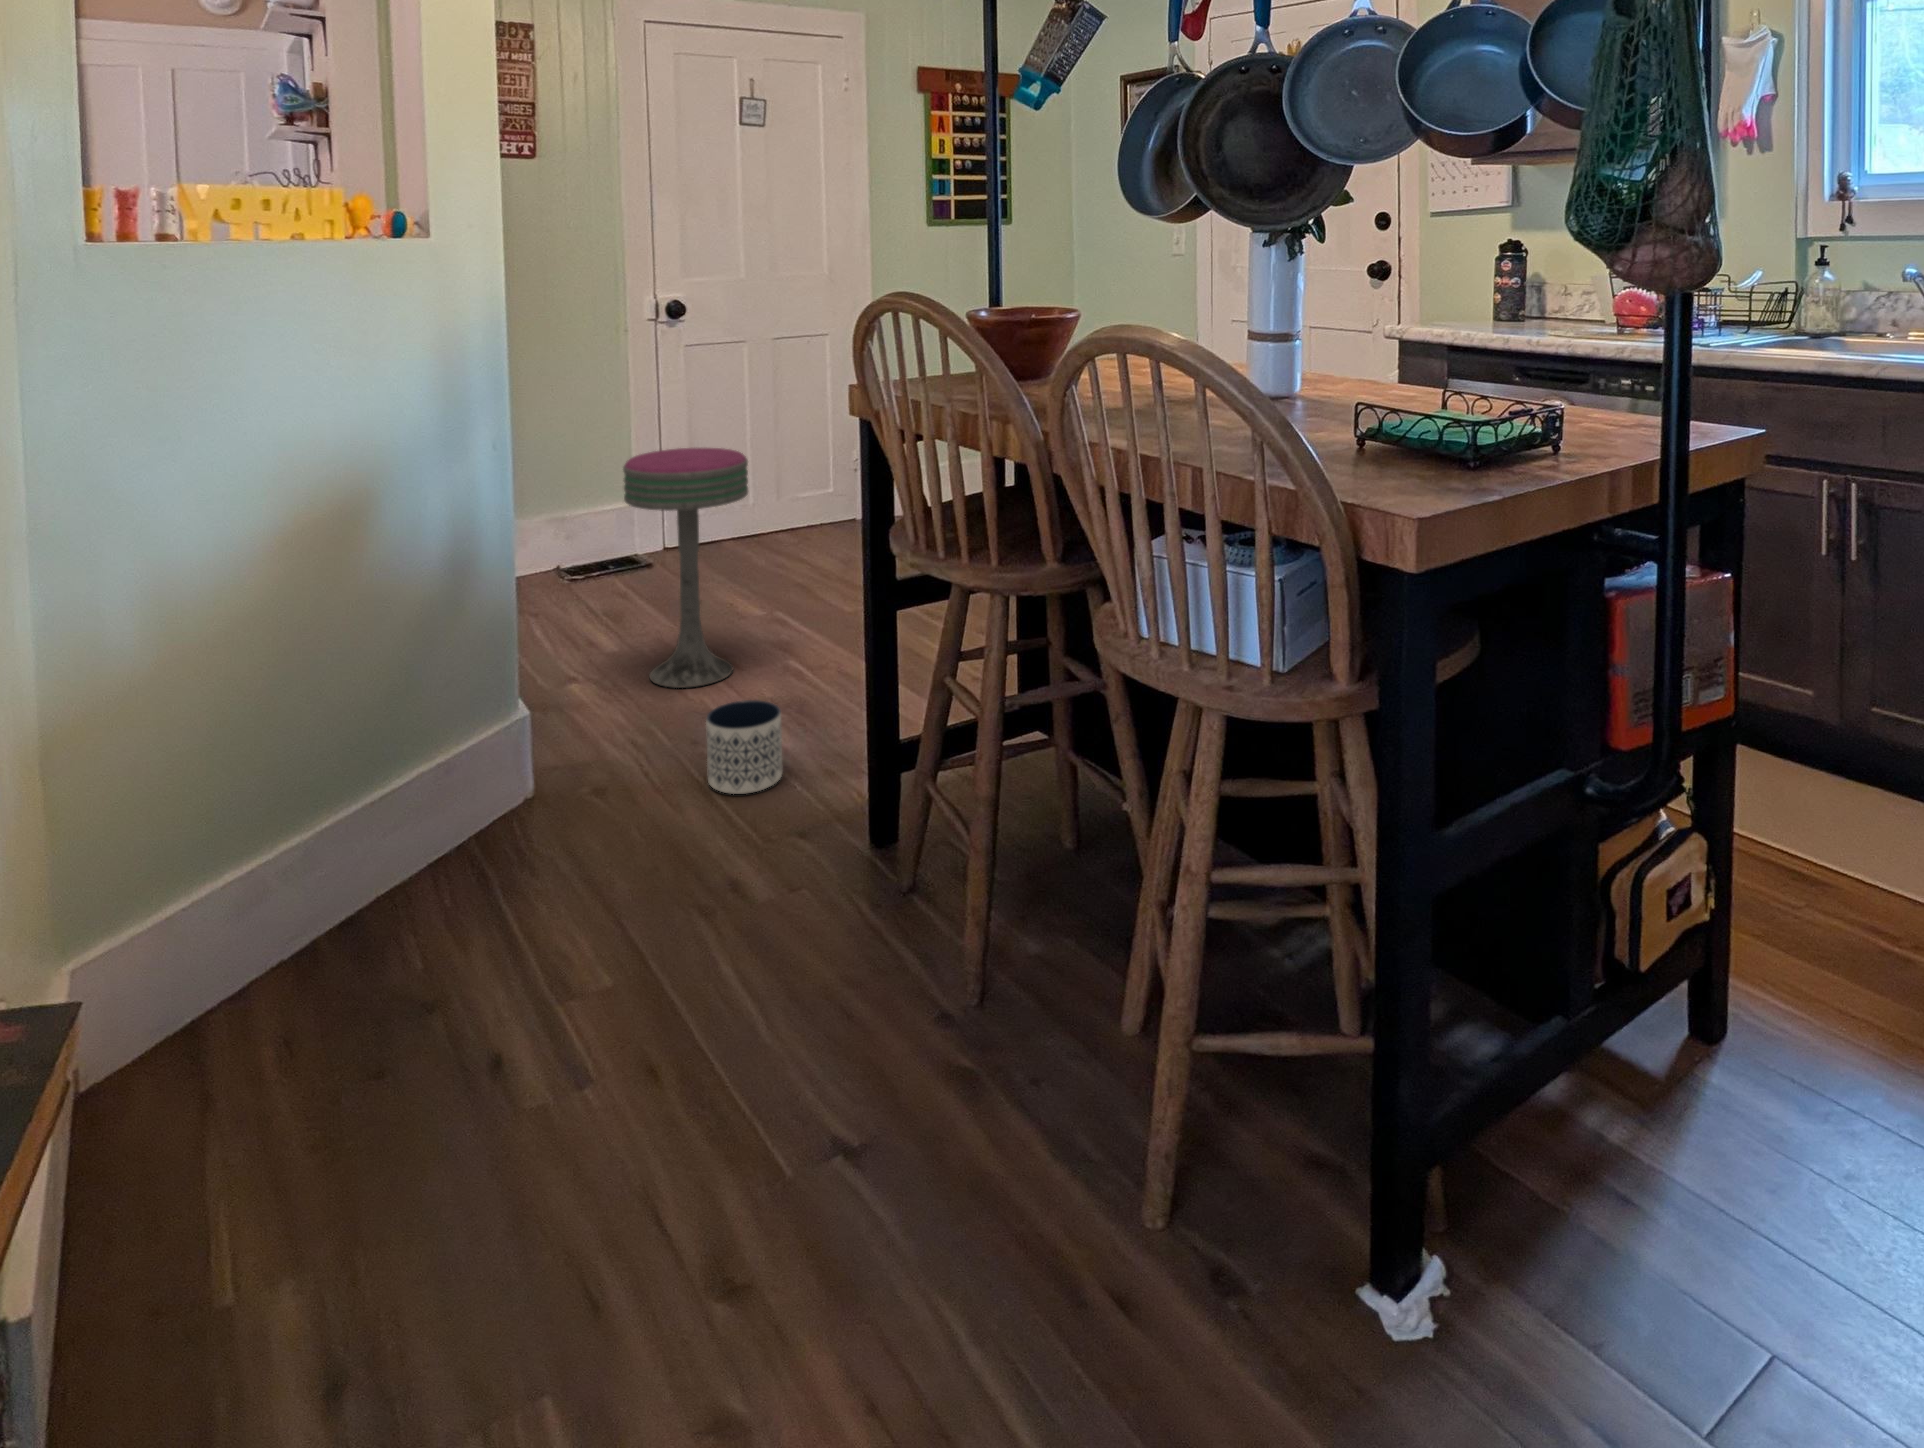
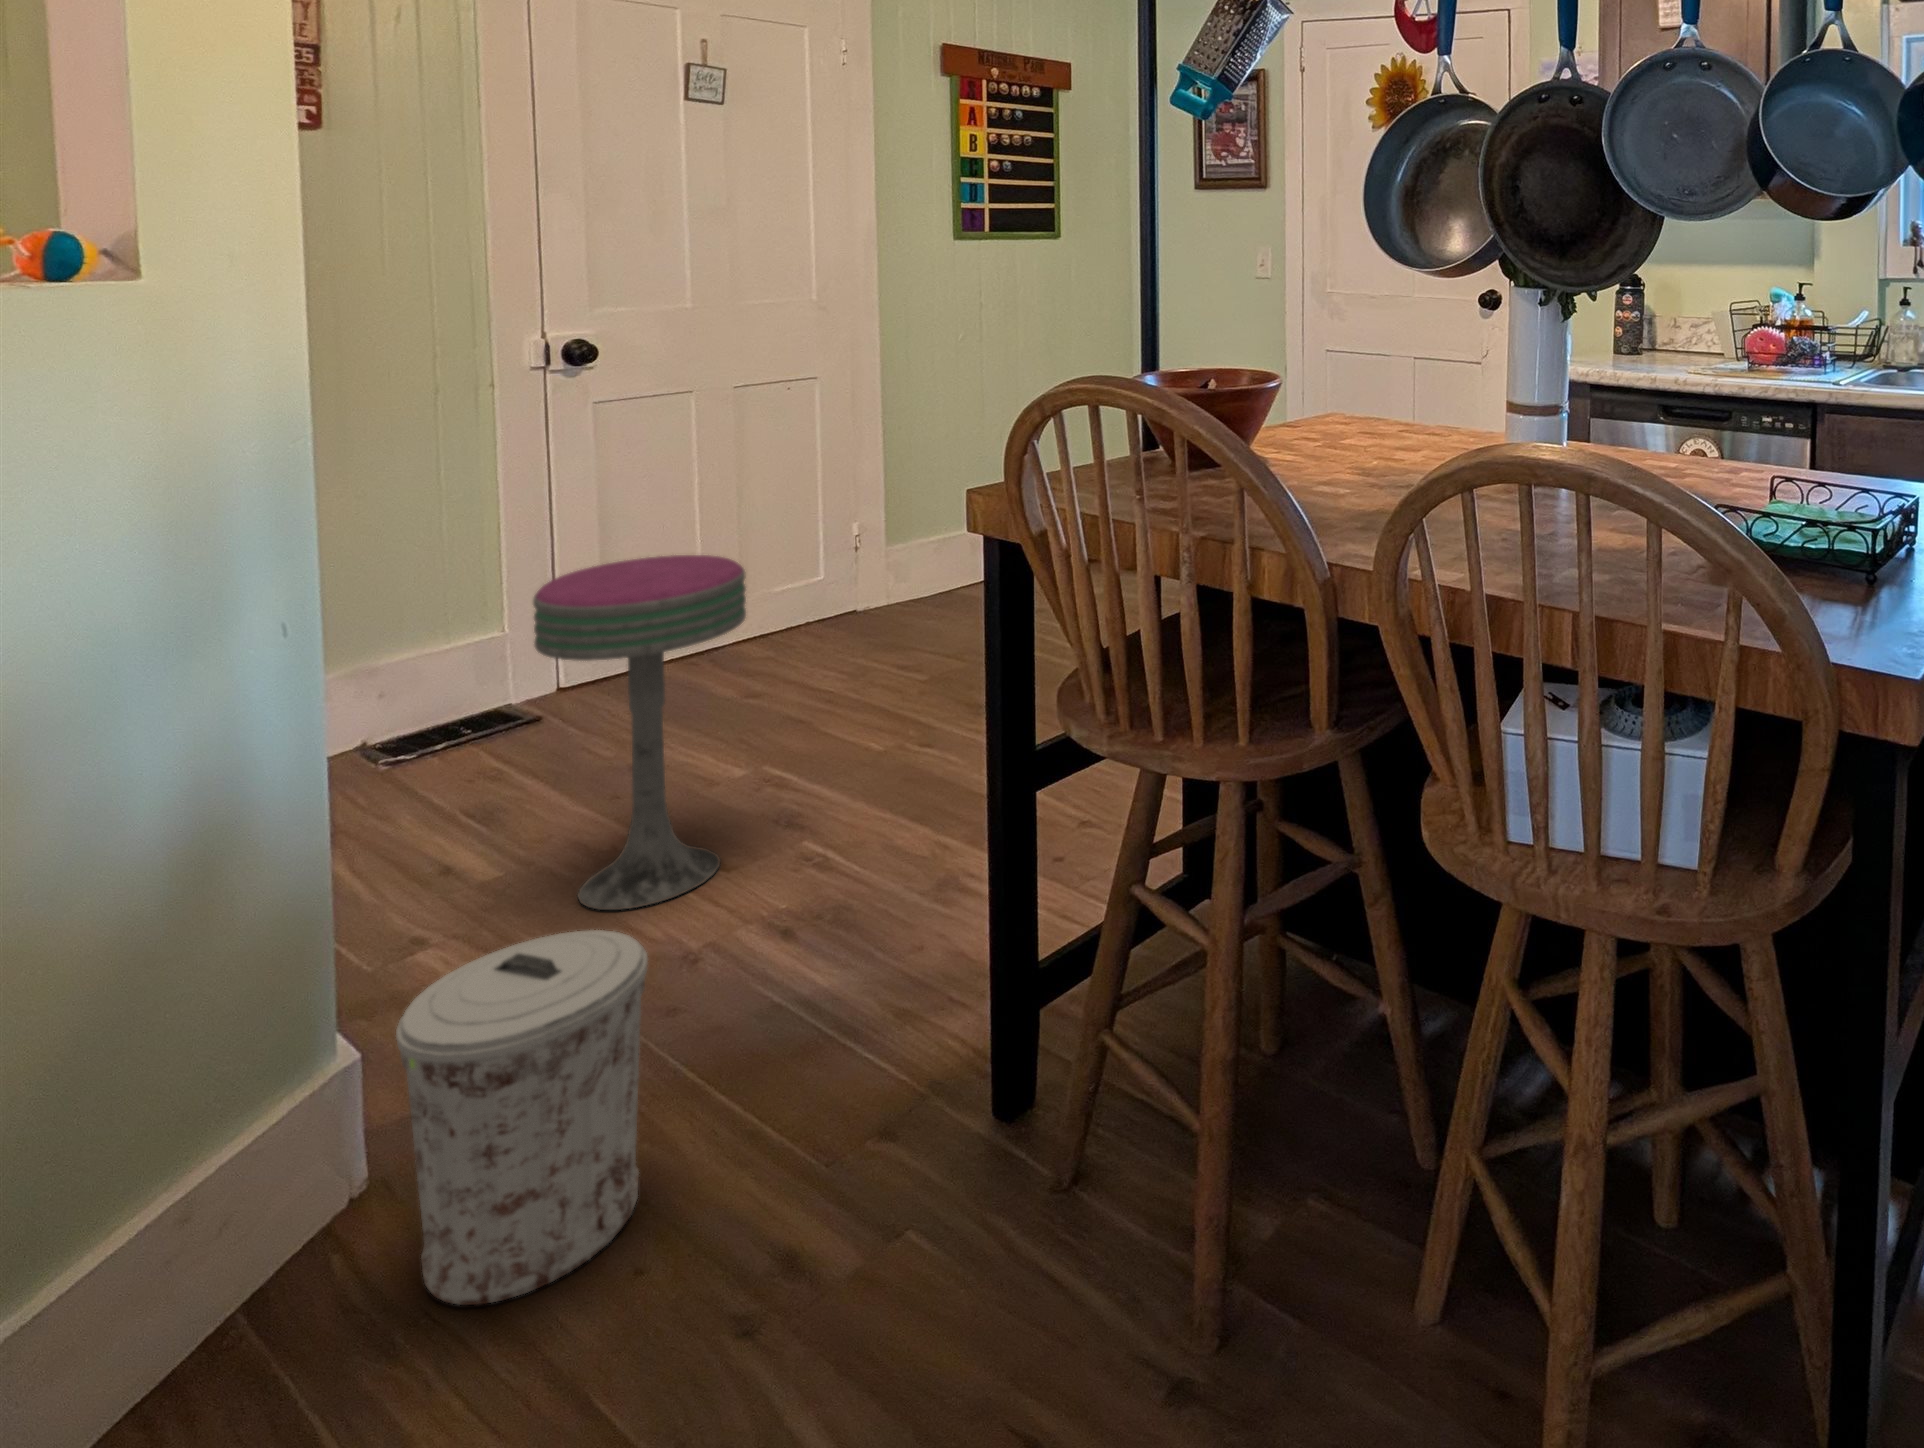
trash can: none [526,664,655,875] -> present [396,930,648,1305]
planter: present [706,700,782,794] -> none [717,922,840,1075]

